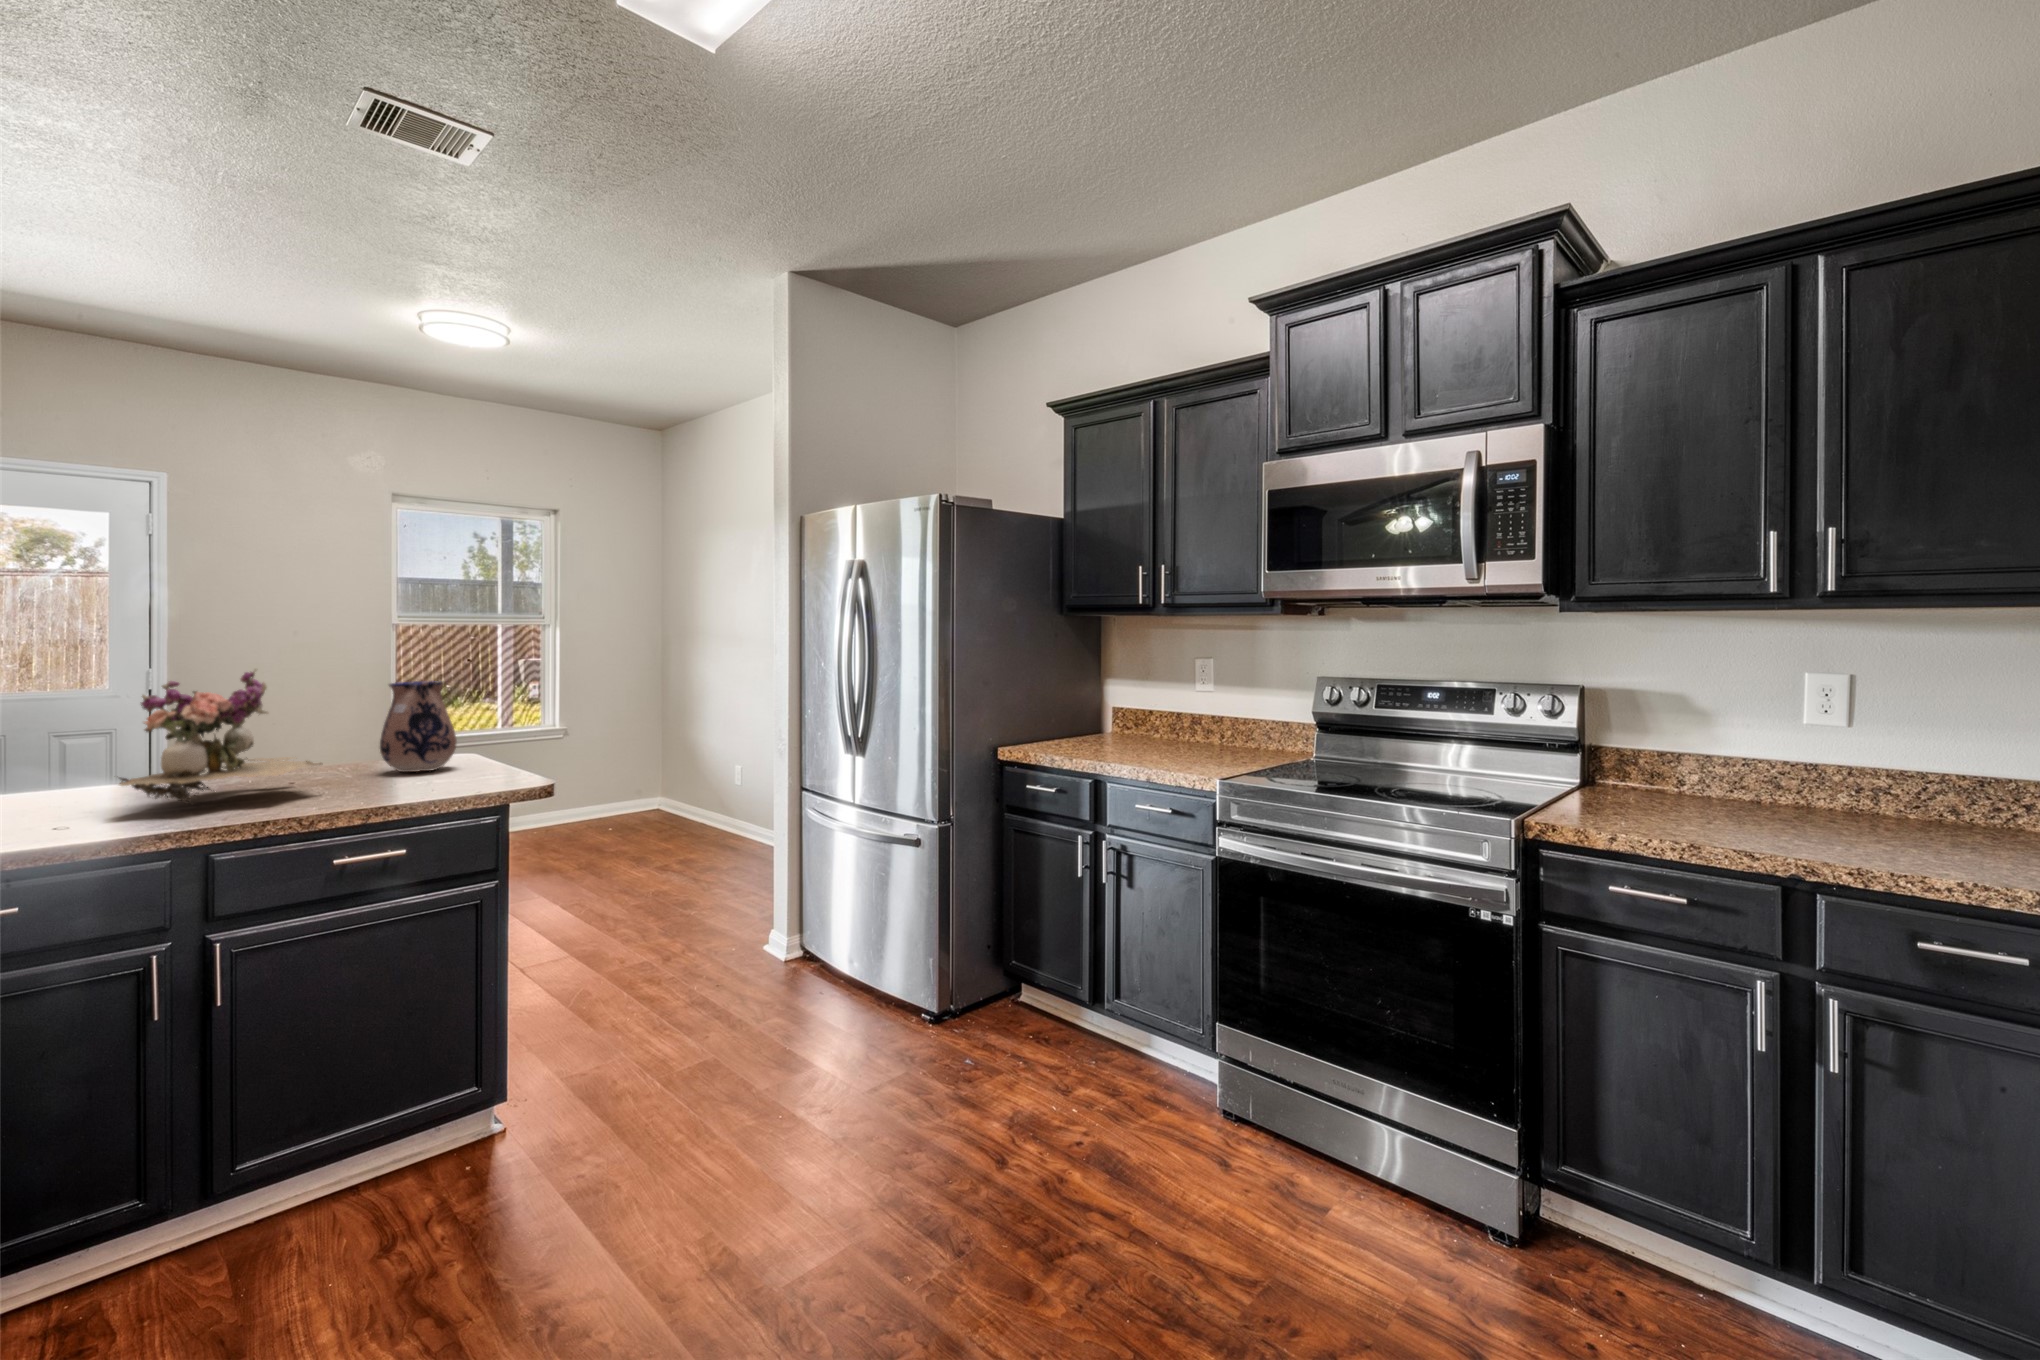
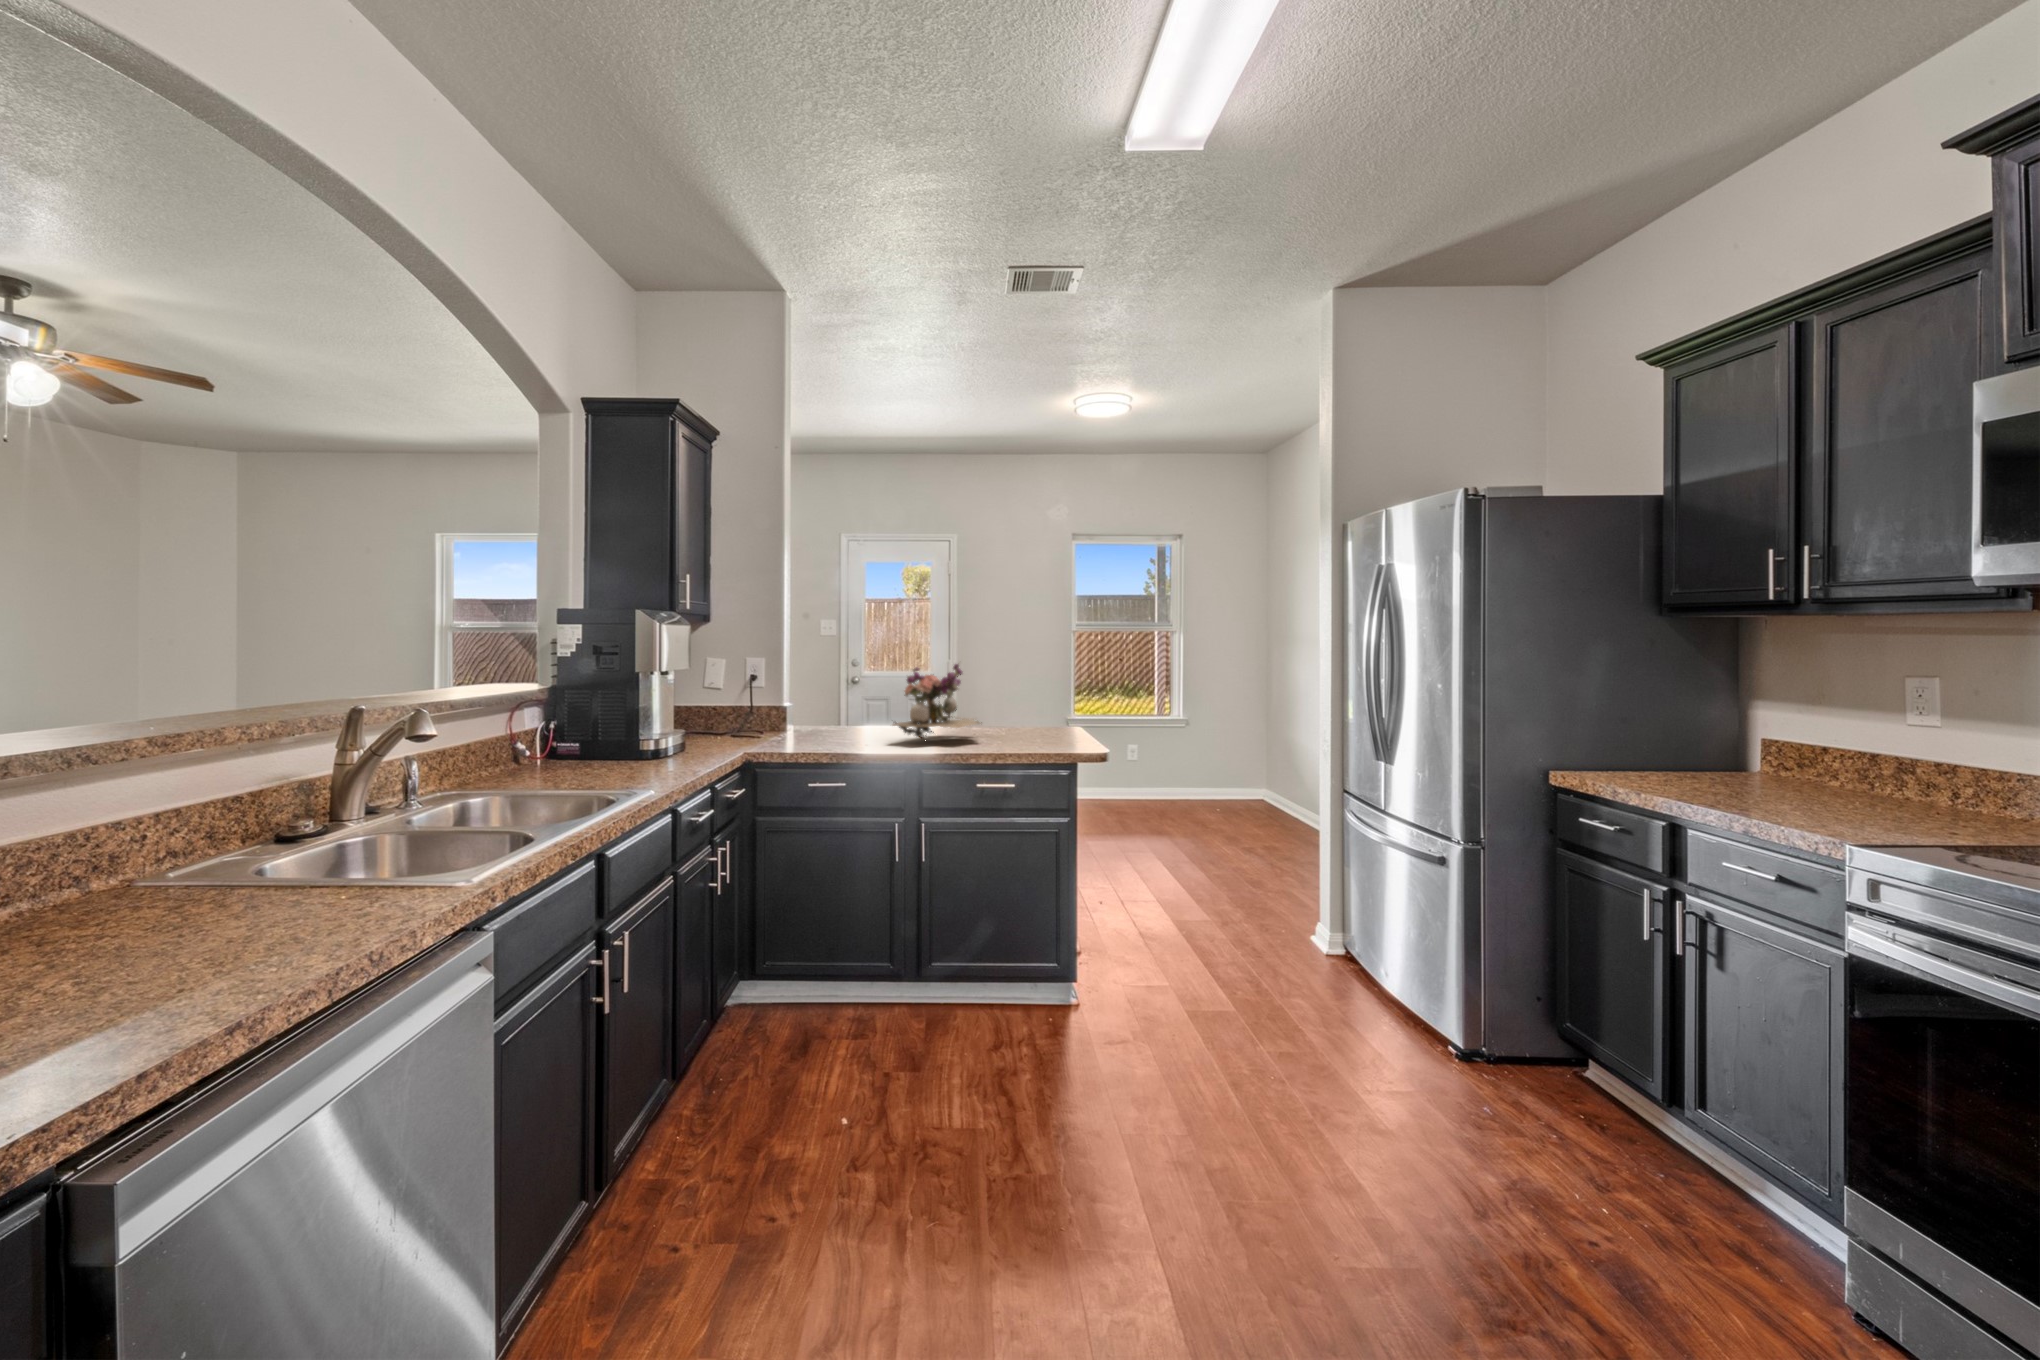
ceramic pitcher: present [380,681,457,772] -> none [1022,673,1065,736]

